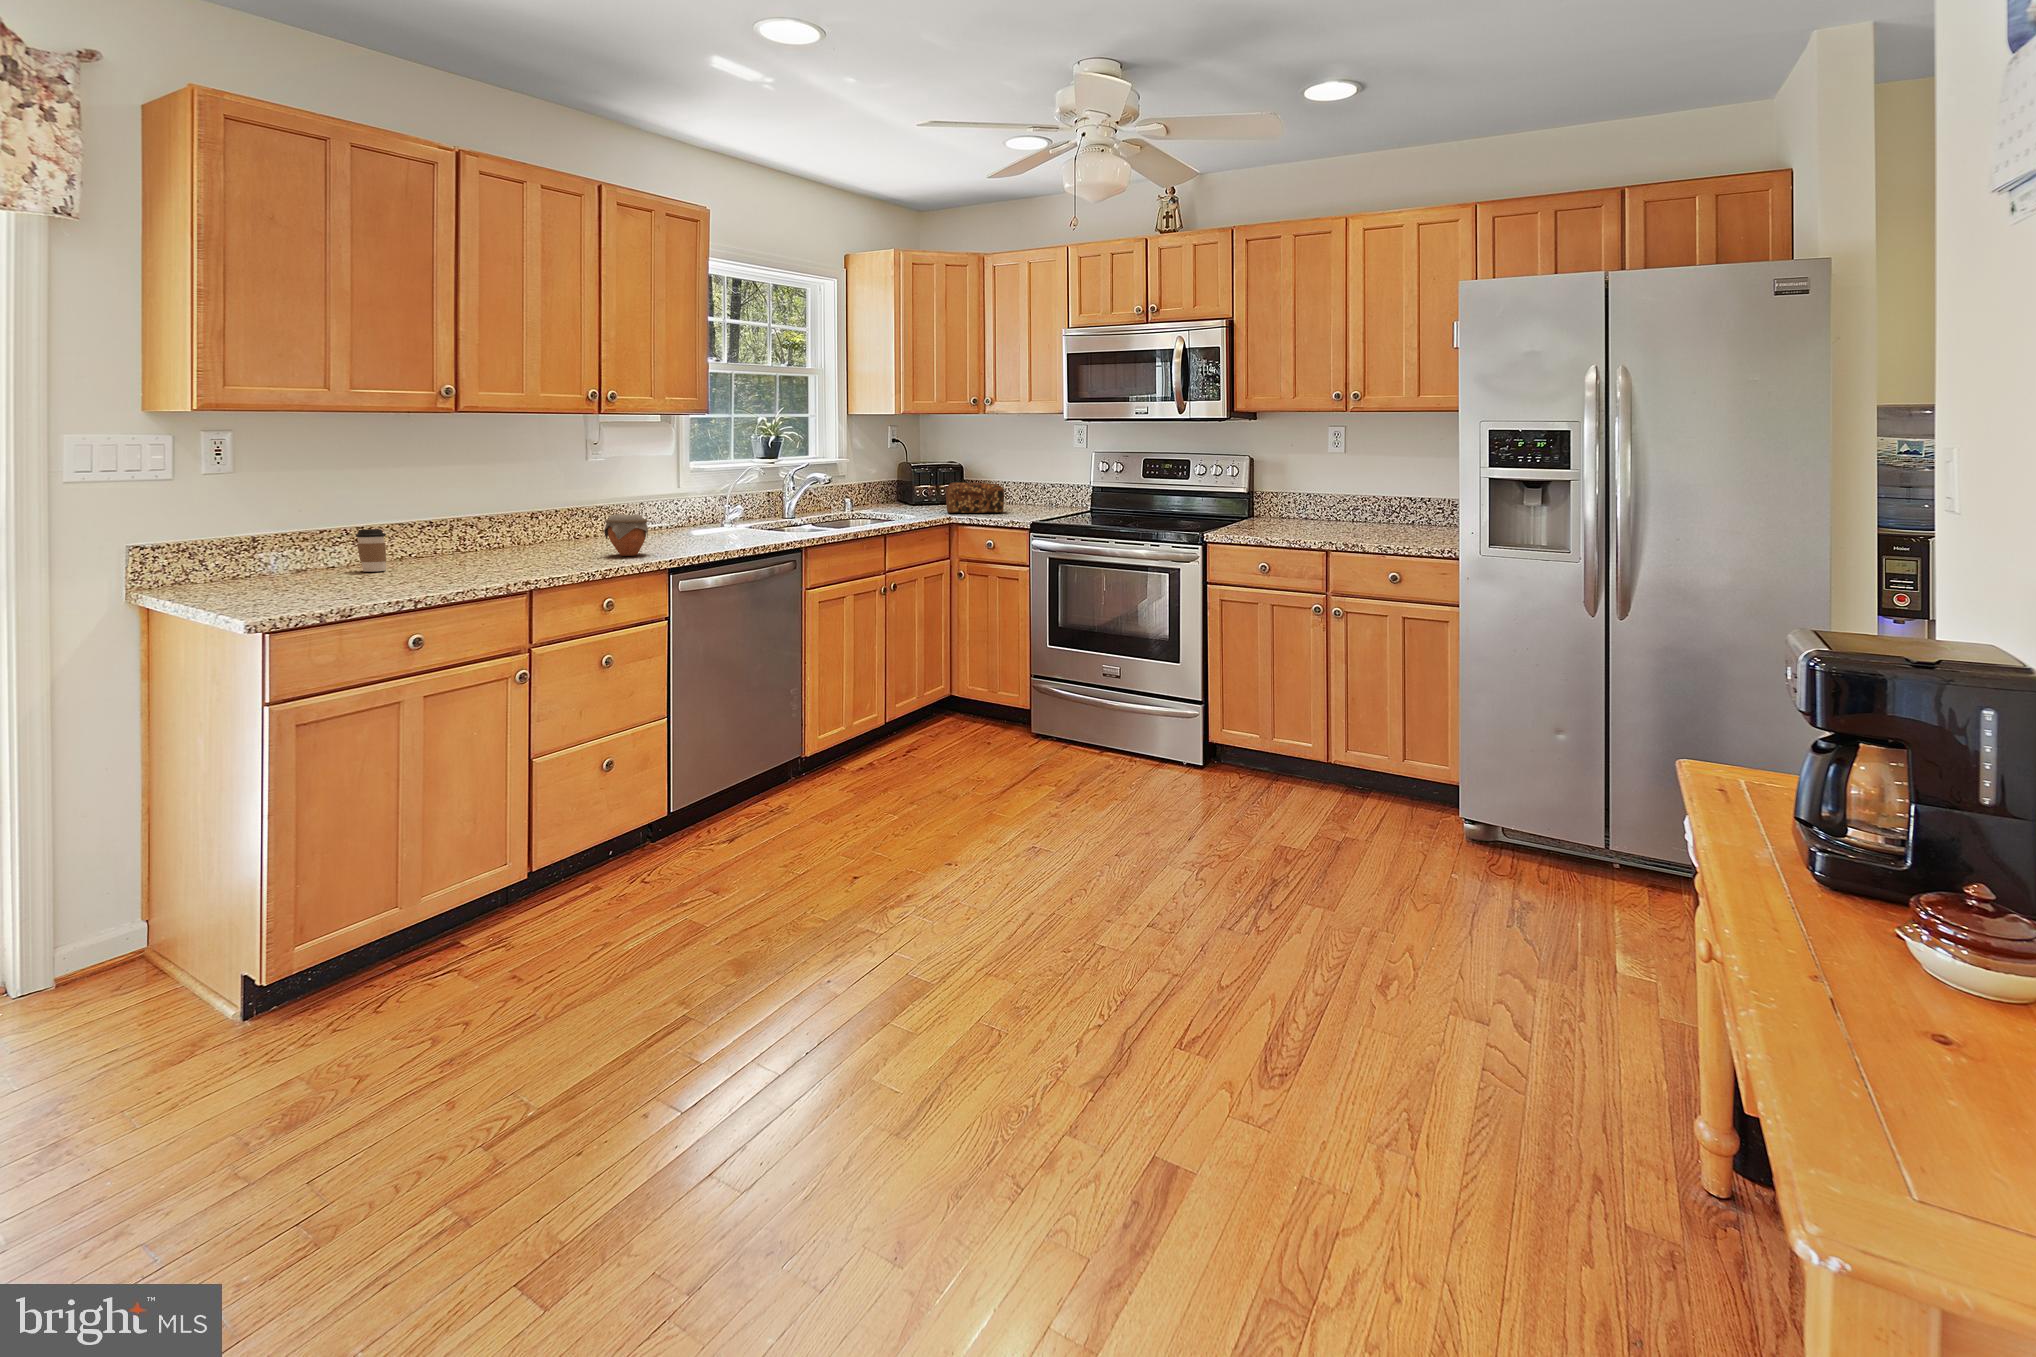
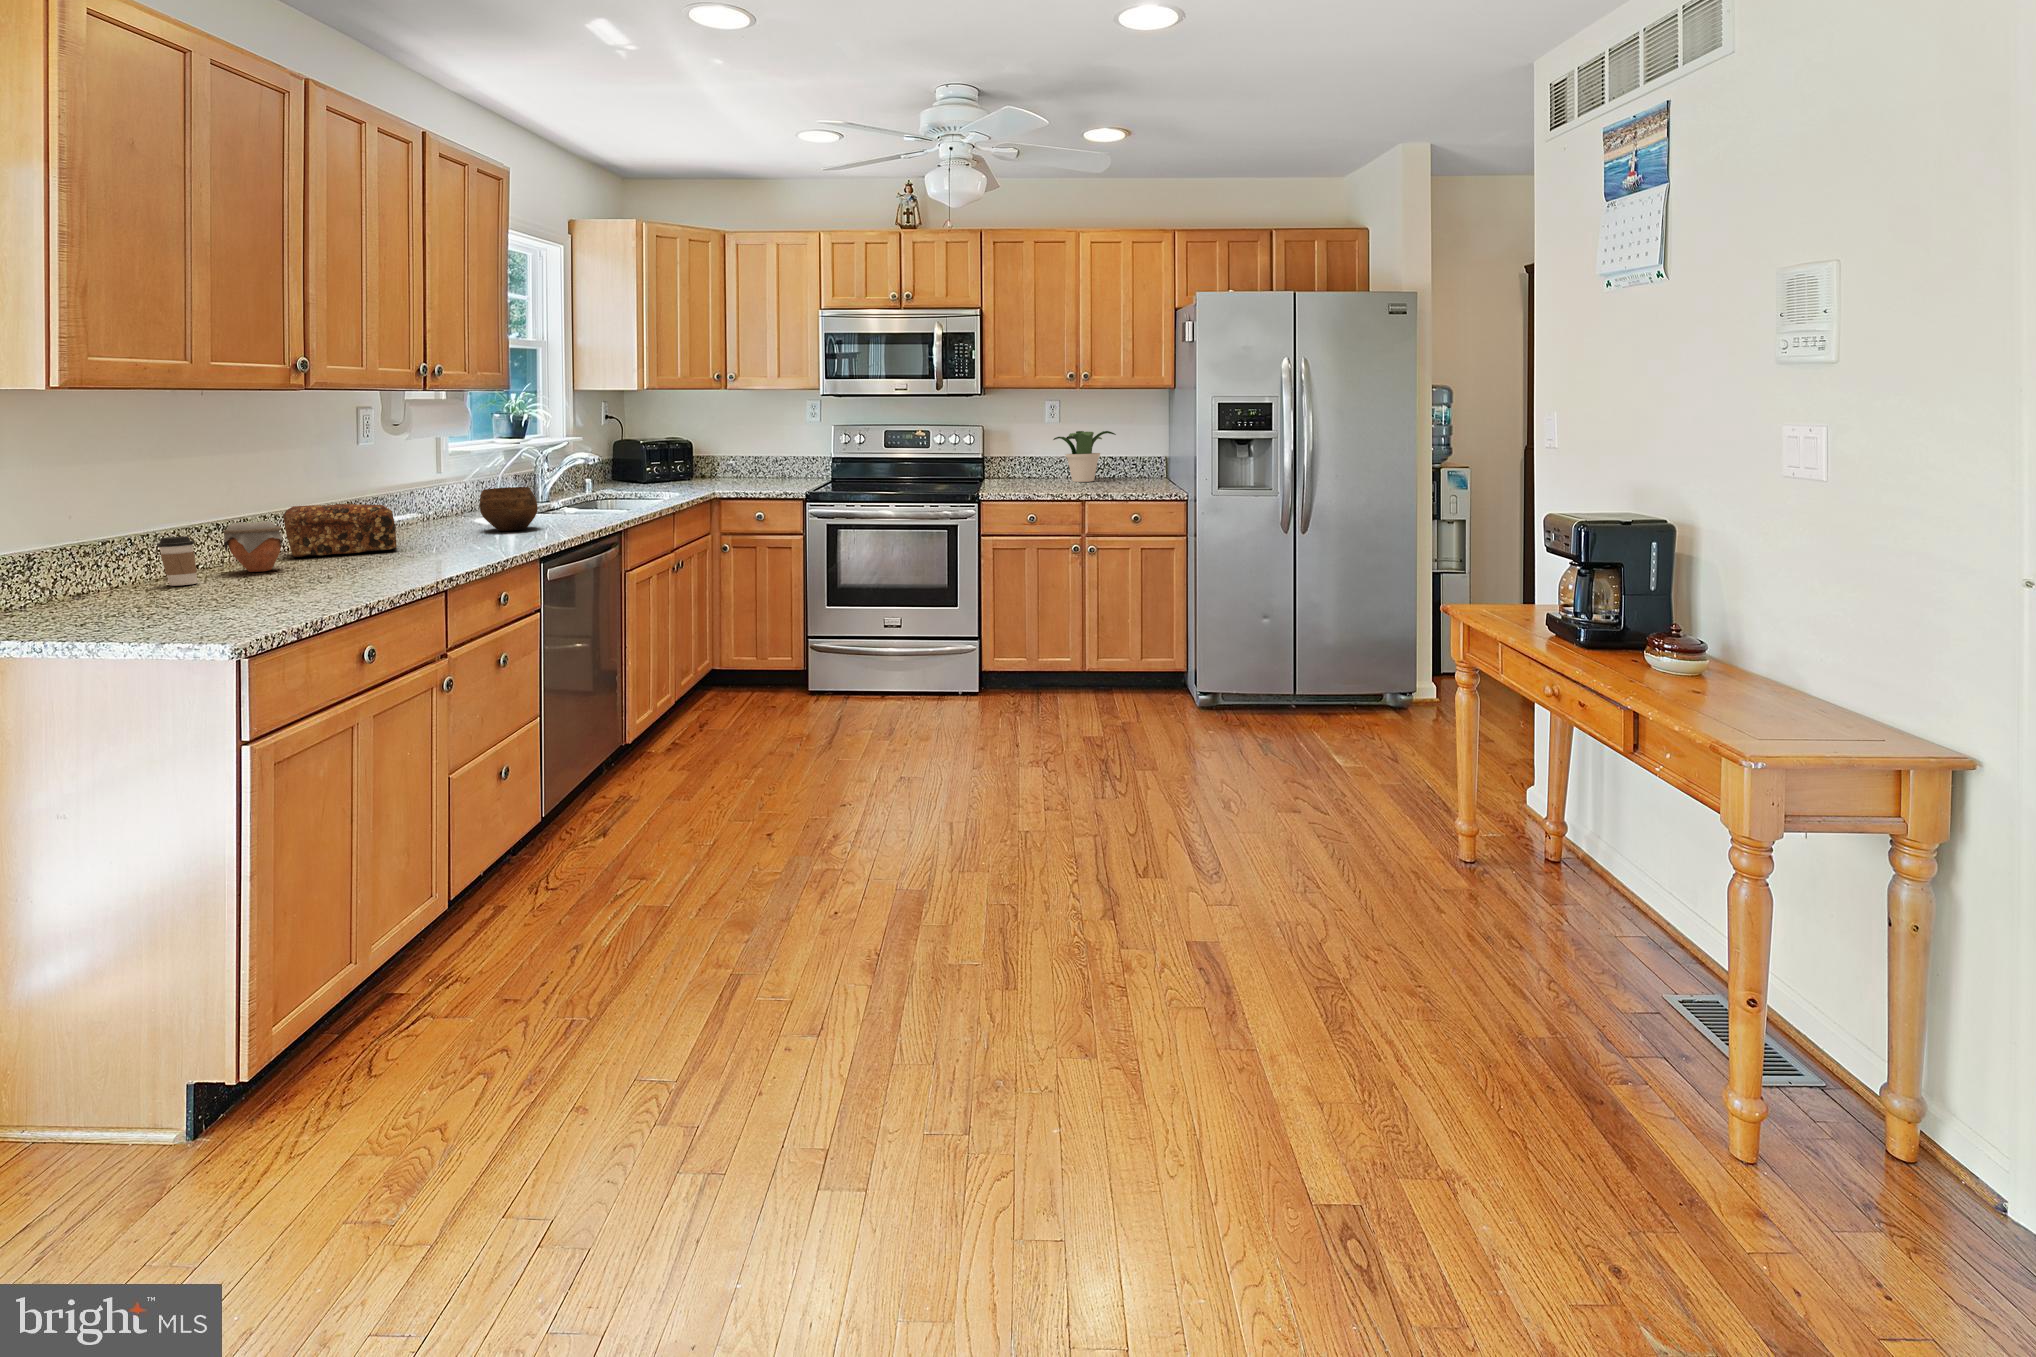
potted plant: none [1335,467,1410,527] -> present [1053,431,1116,482]
bread loaf: present [946,482,1004,513] -> present [283,504,397,557]
bowl: none [681,501,734,543] -> present [479,487,538,531]
jar: present [604,514,648,556] -> present [224,521,284,572]

